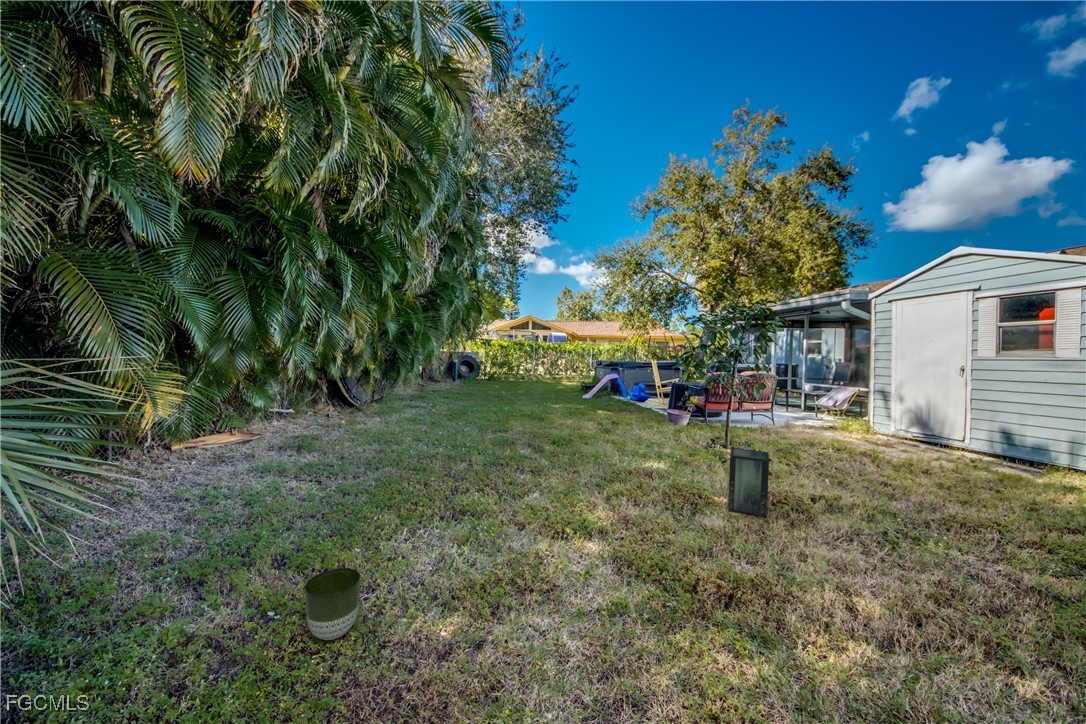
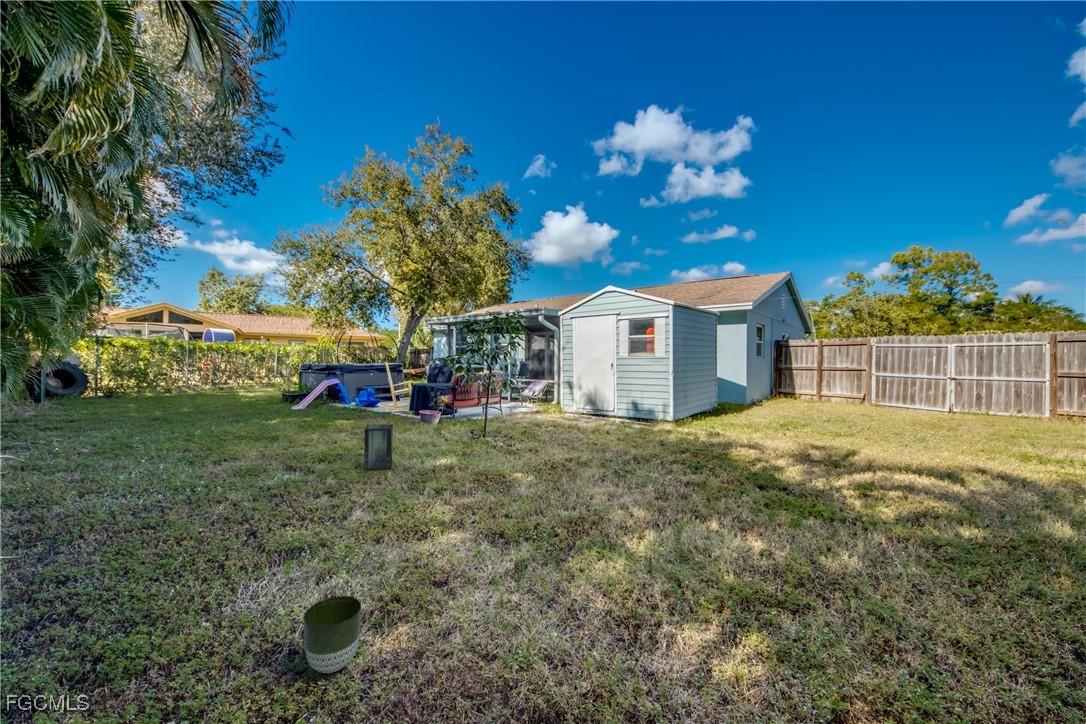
storage box: present [728,448,769,518] -> present [364,424,393,471]

